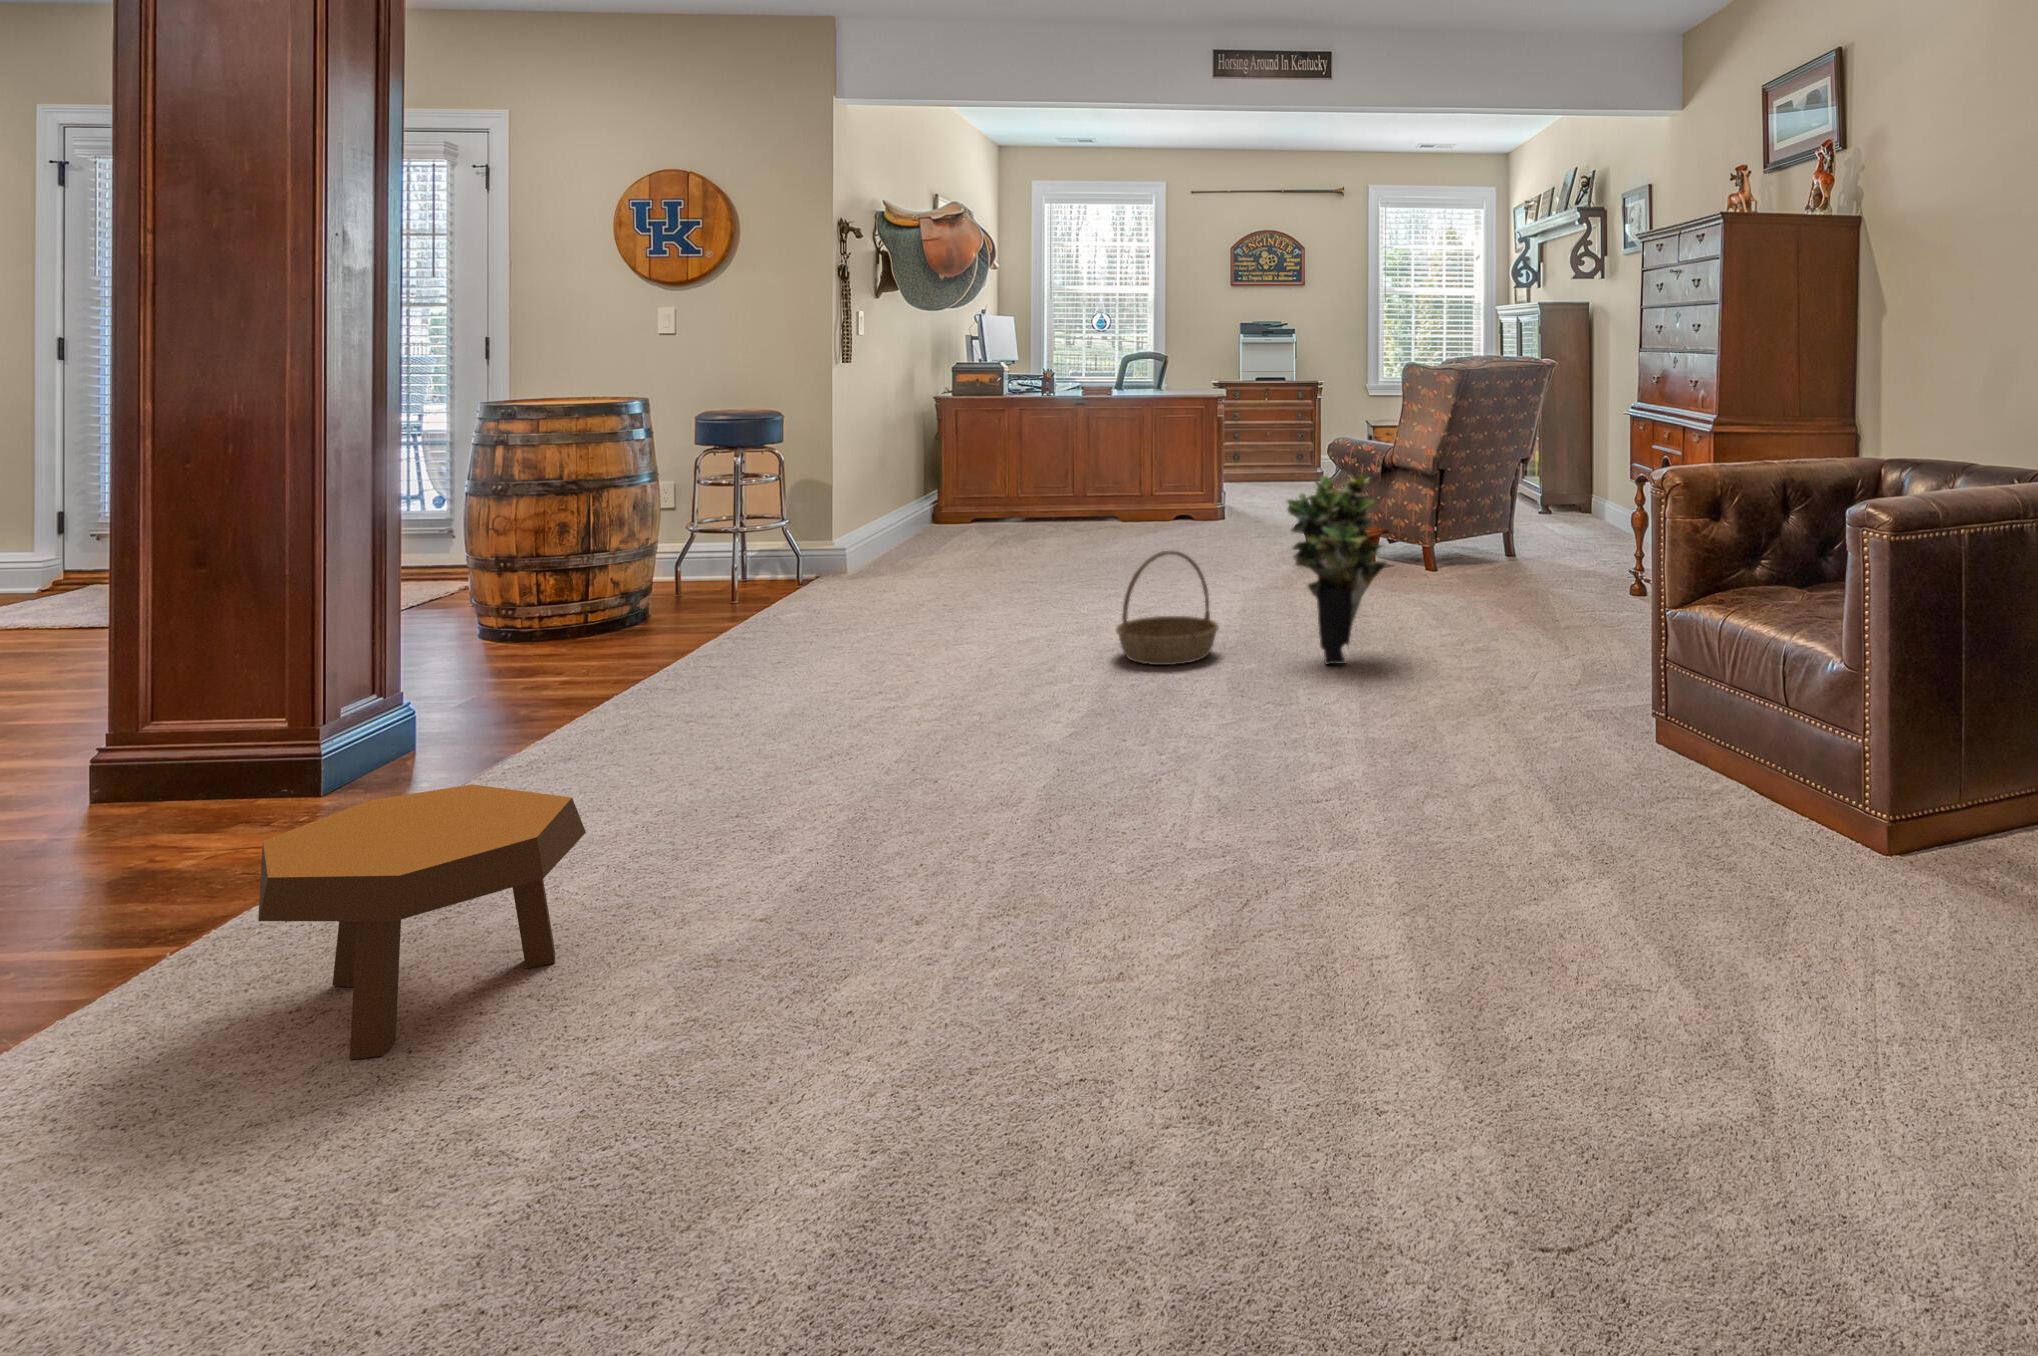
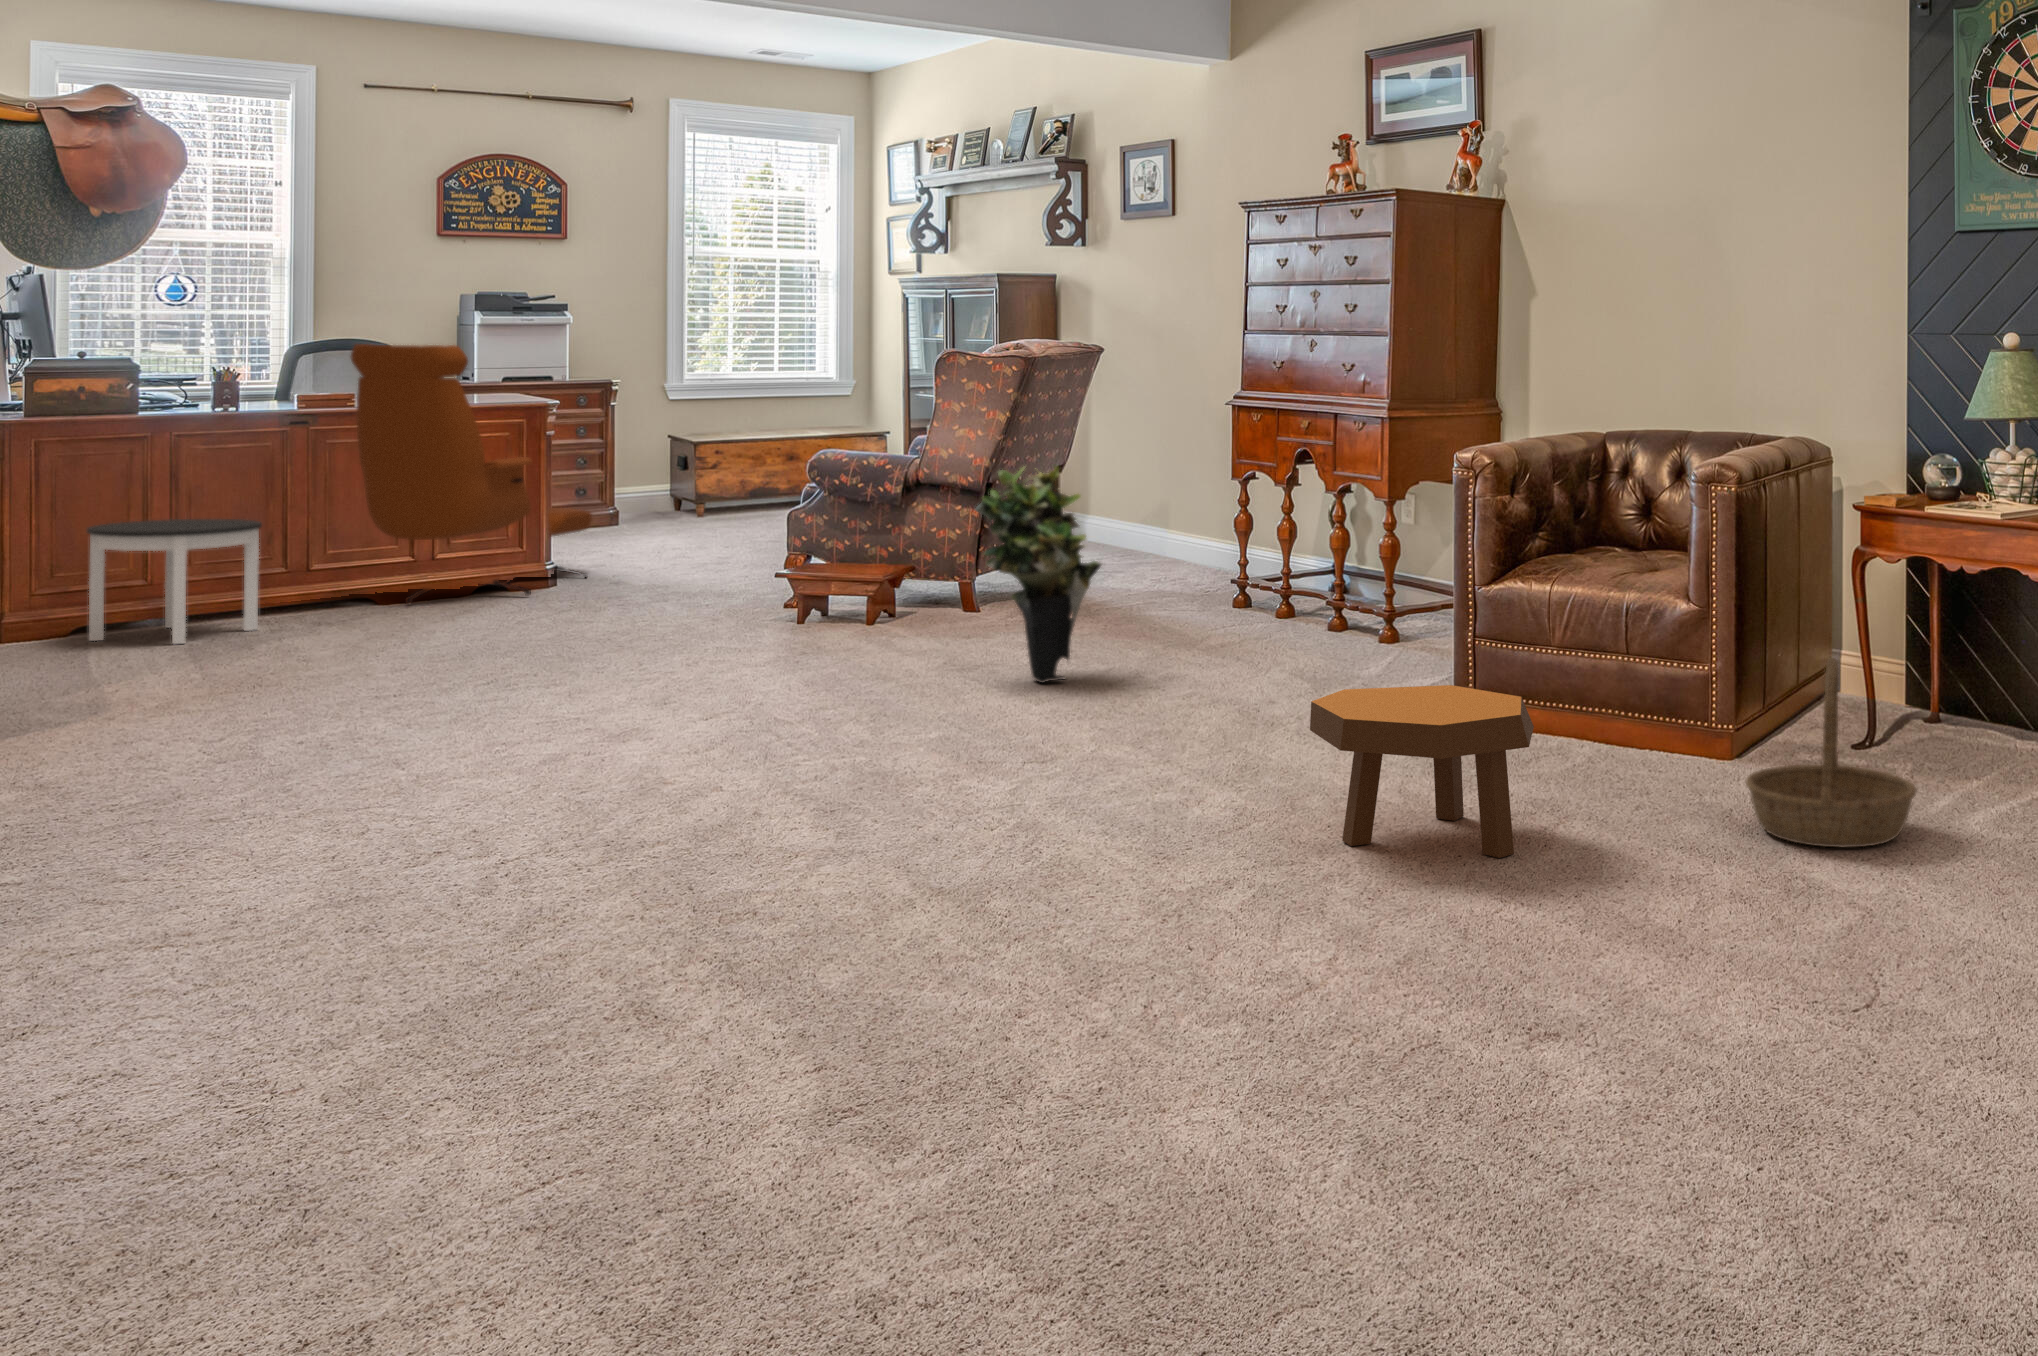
lounge chair: none [1043,366,1223,543] -> present [350,344,592,604]
round table: none [871,481,969,564] -> present [87,519,262,644]
basket: present [1116,551,1219,665] -> present [1746,658,1916,848]
footstool: present [258,784,586,1059] -> present [1310,685,1534,858]

